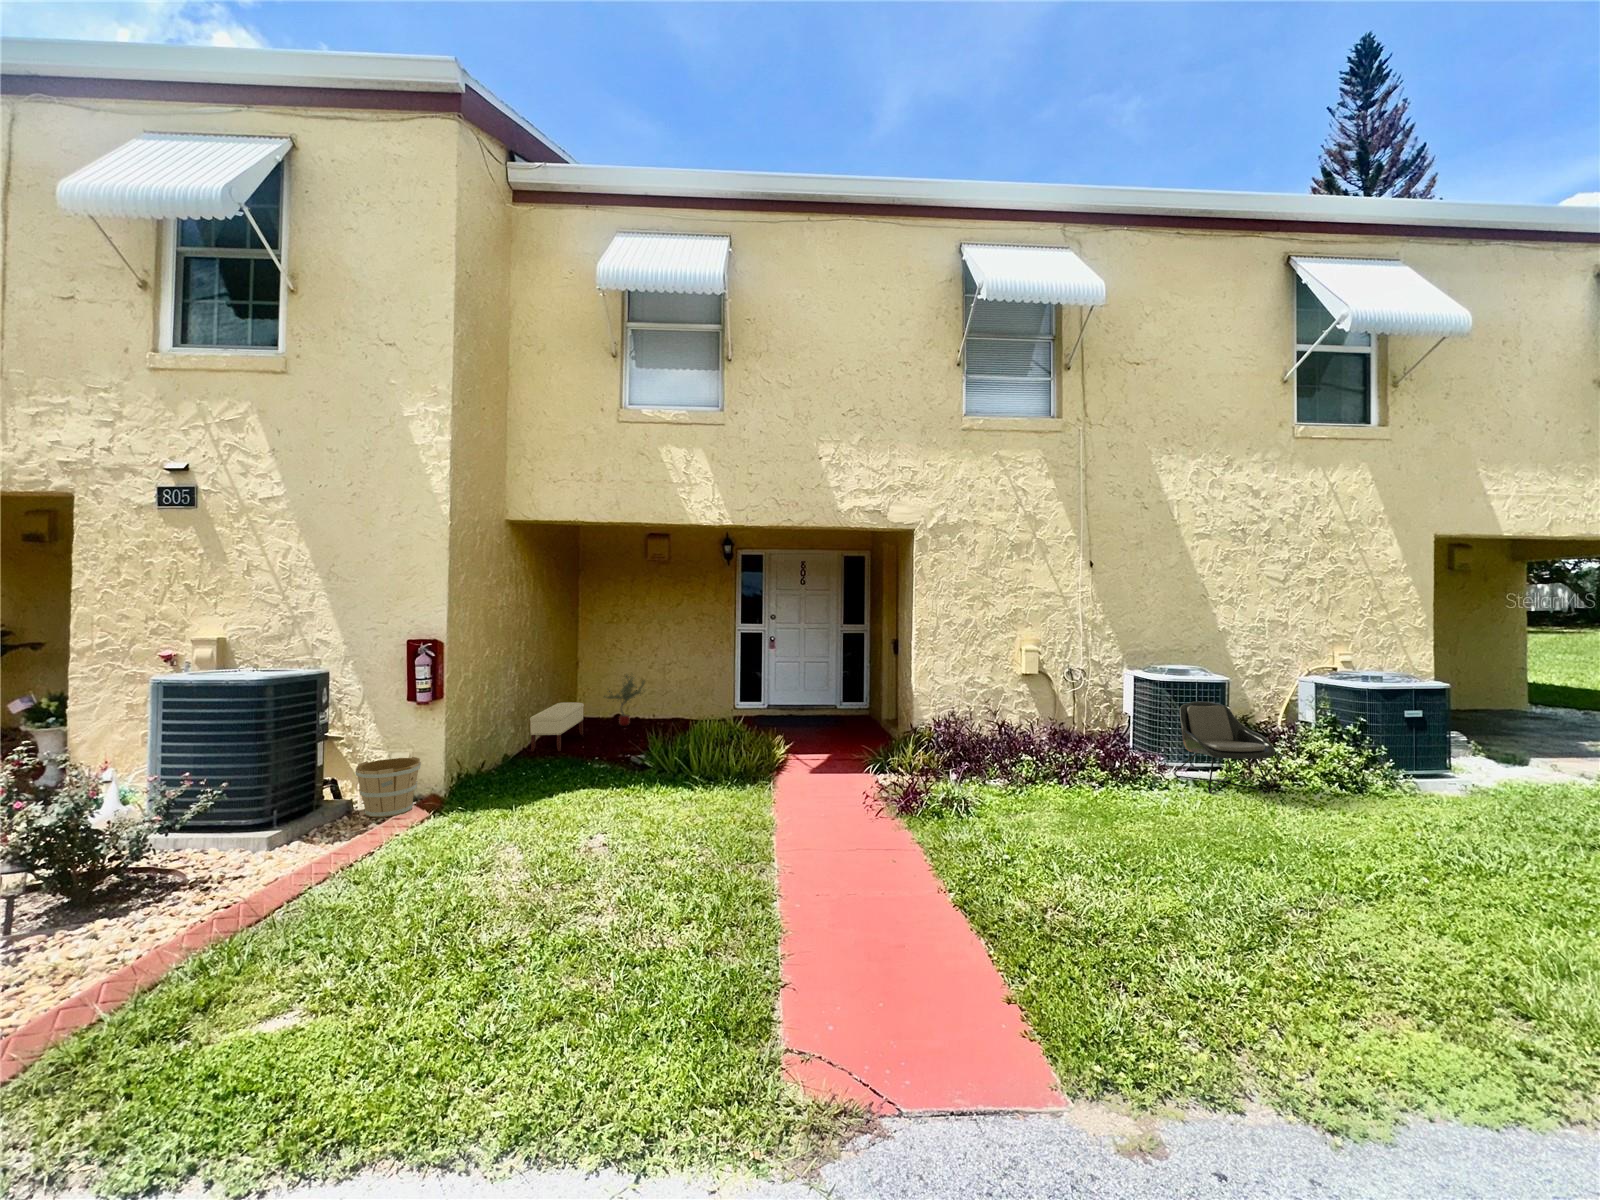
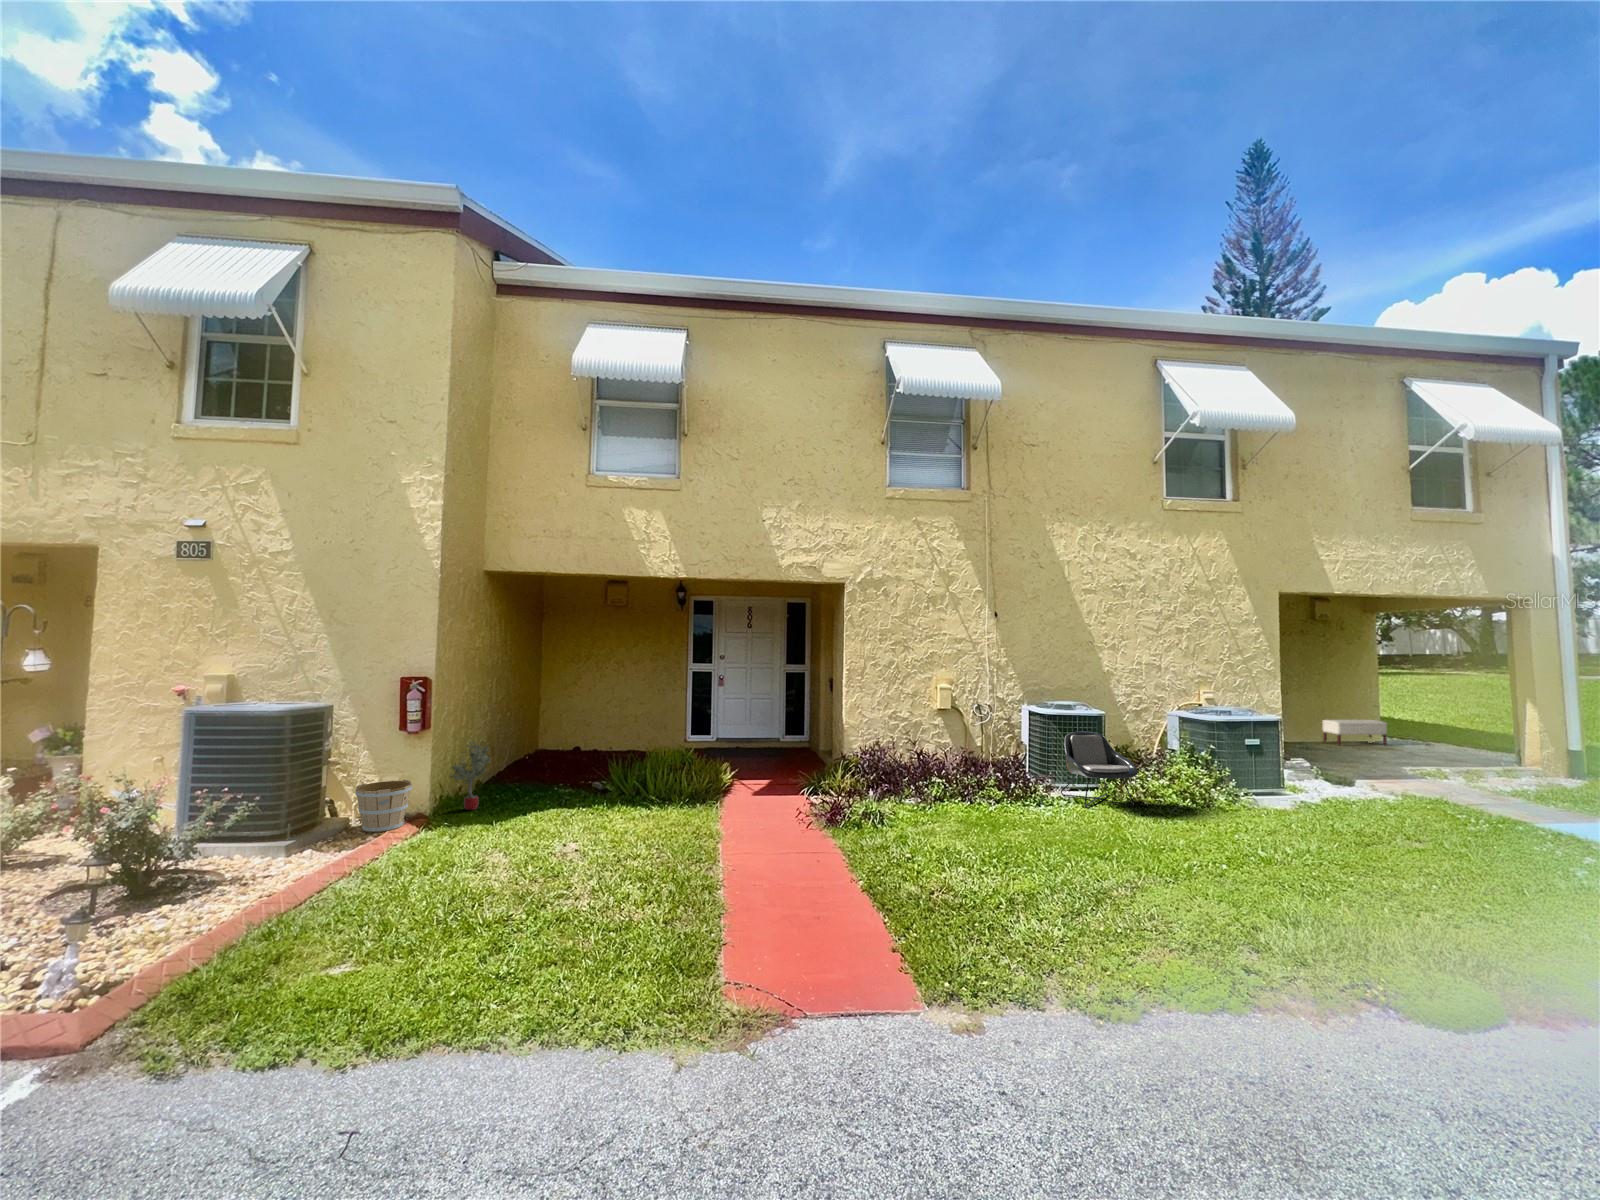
potted tree: present [604,675,645,726] -> present [451,742,490,810]
bench: present [530,702,584,751] -> present [1323,720,1387,745]

